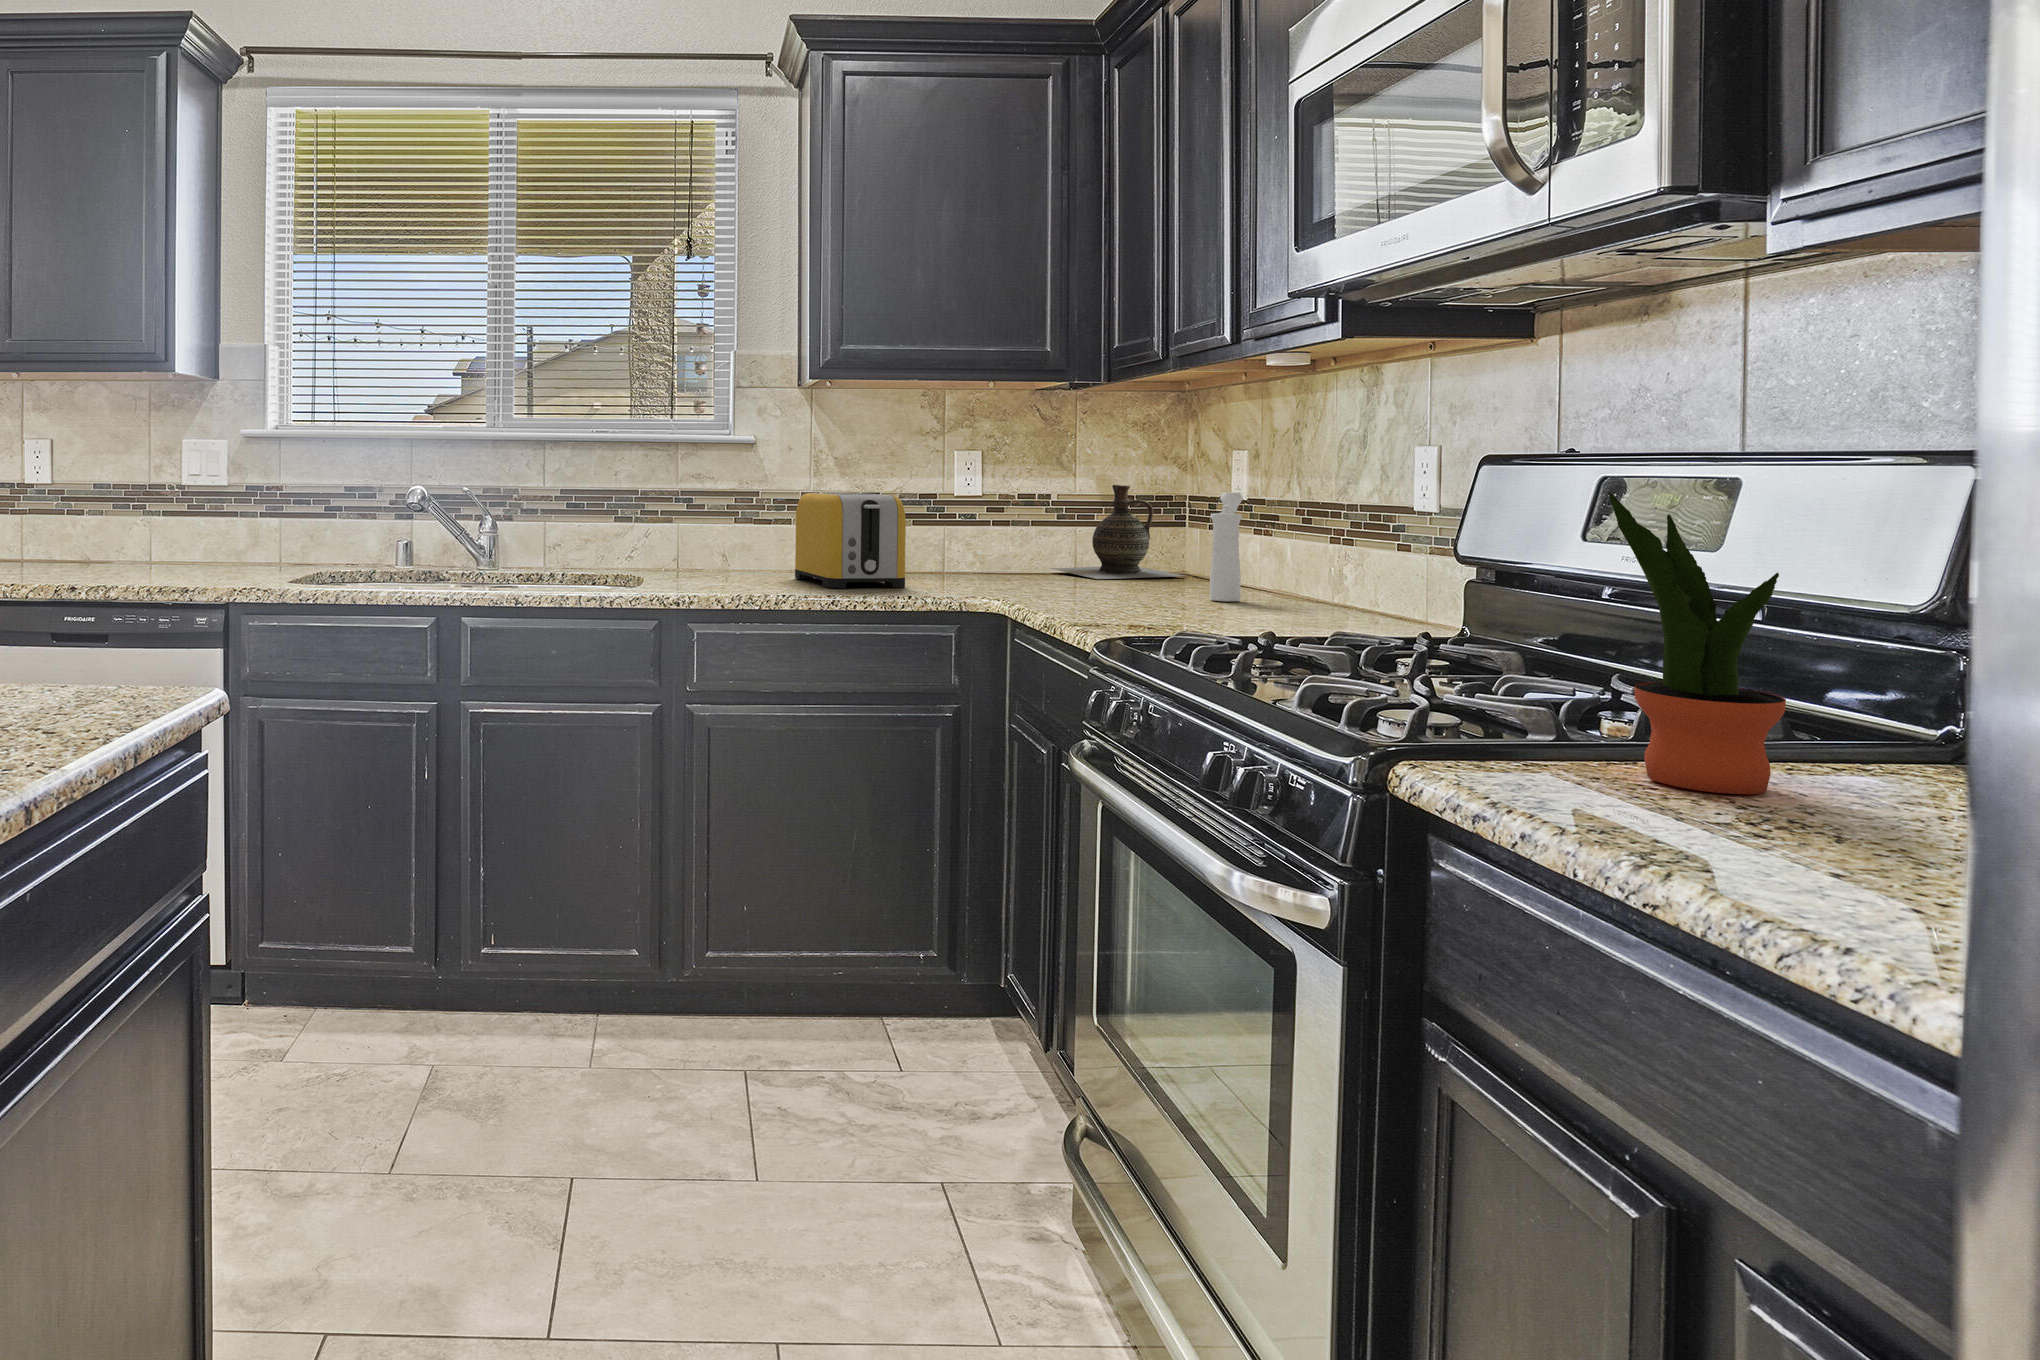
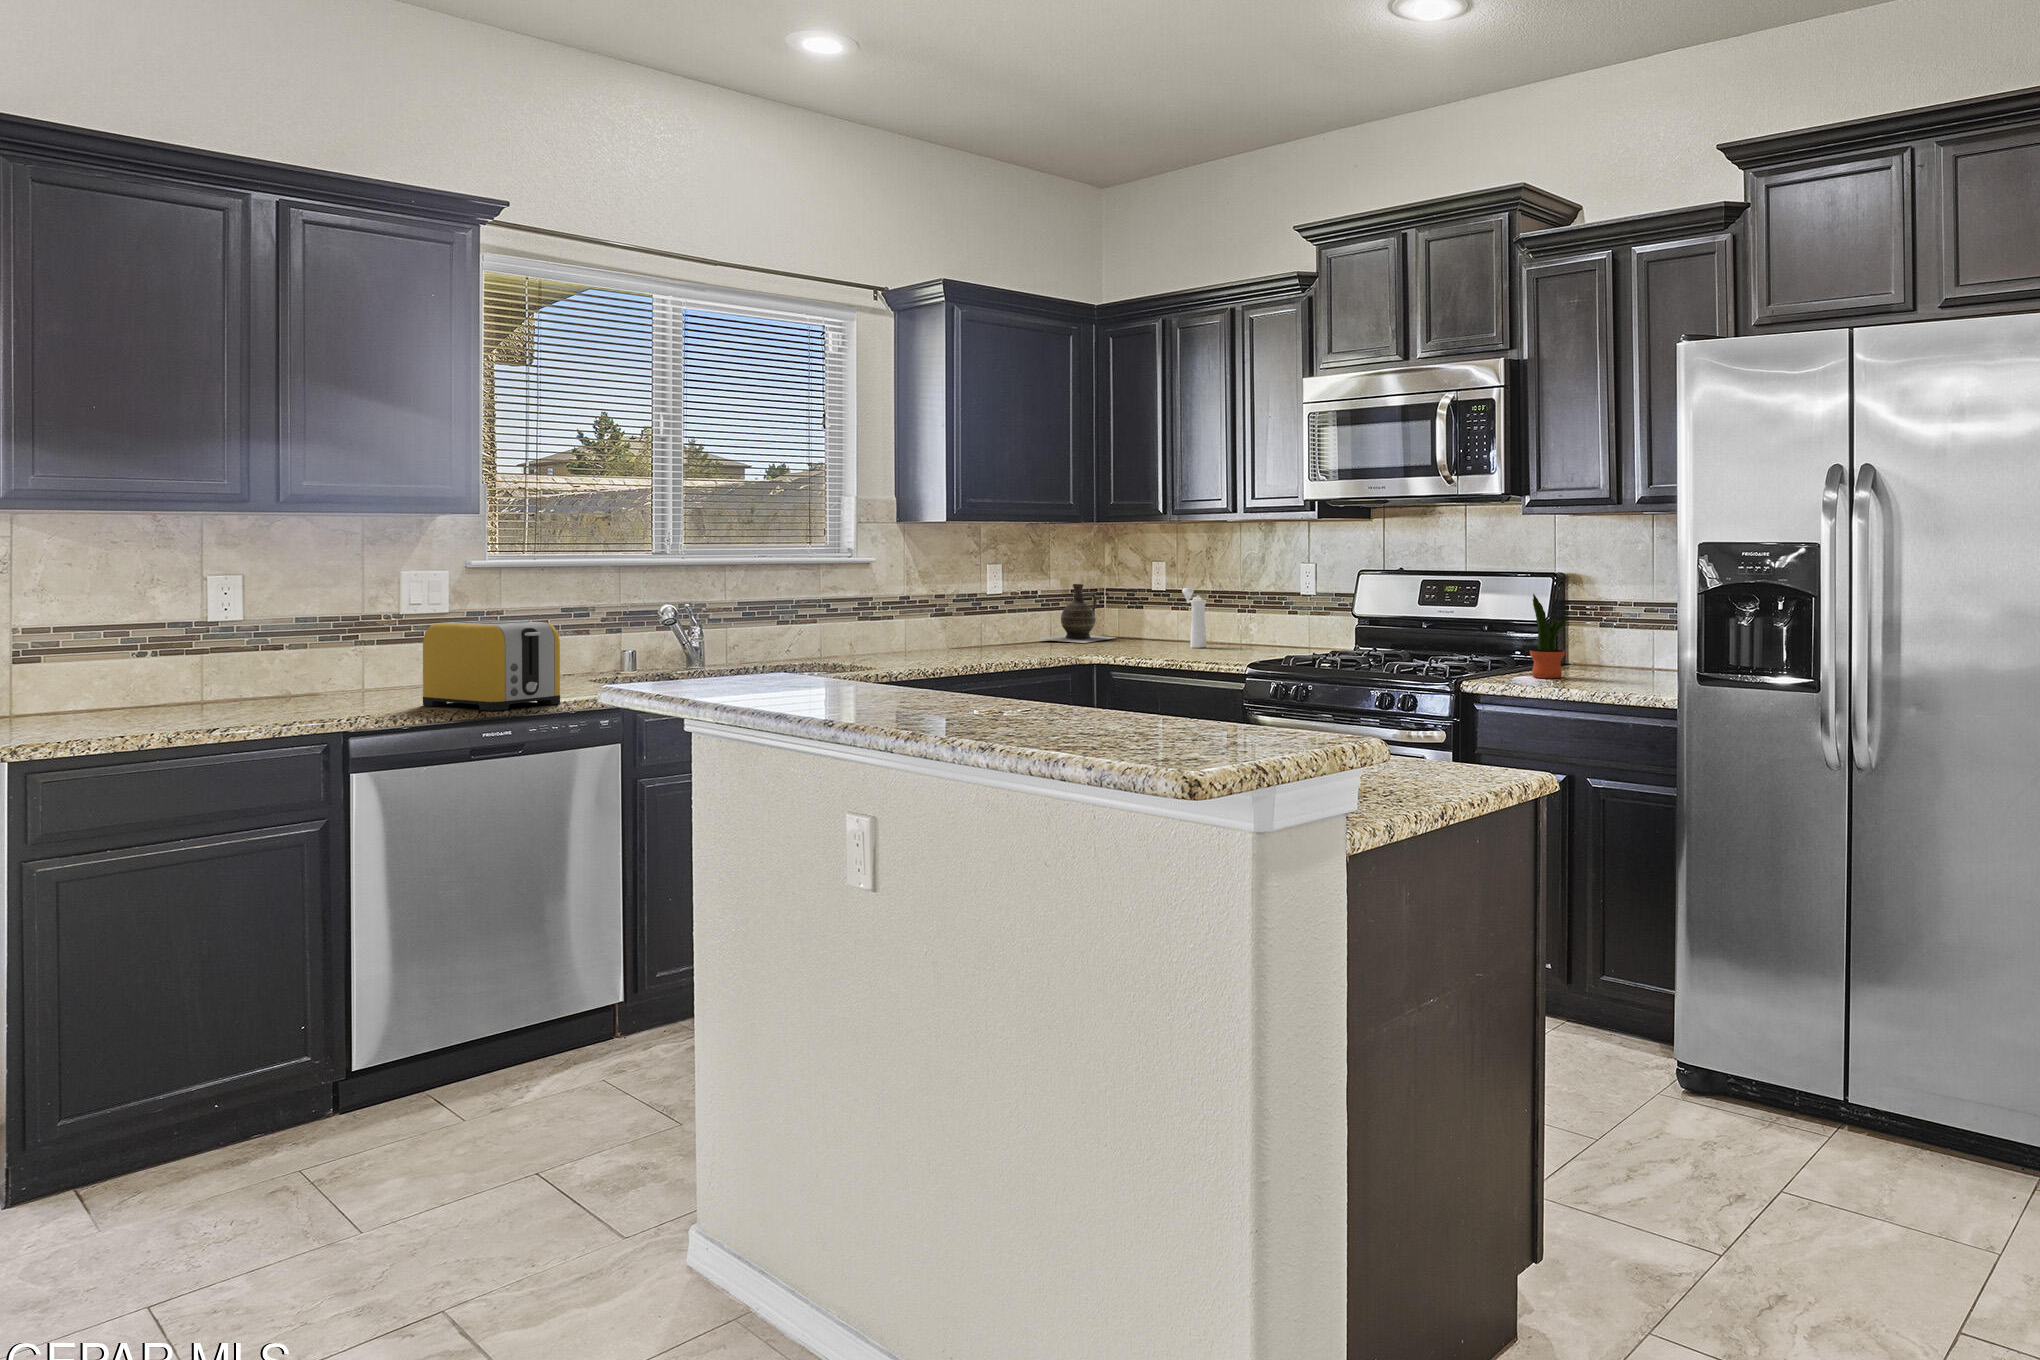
toaster: present [795,493,906,588] -> present [423,620,560,711]

